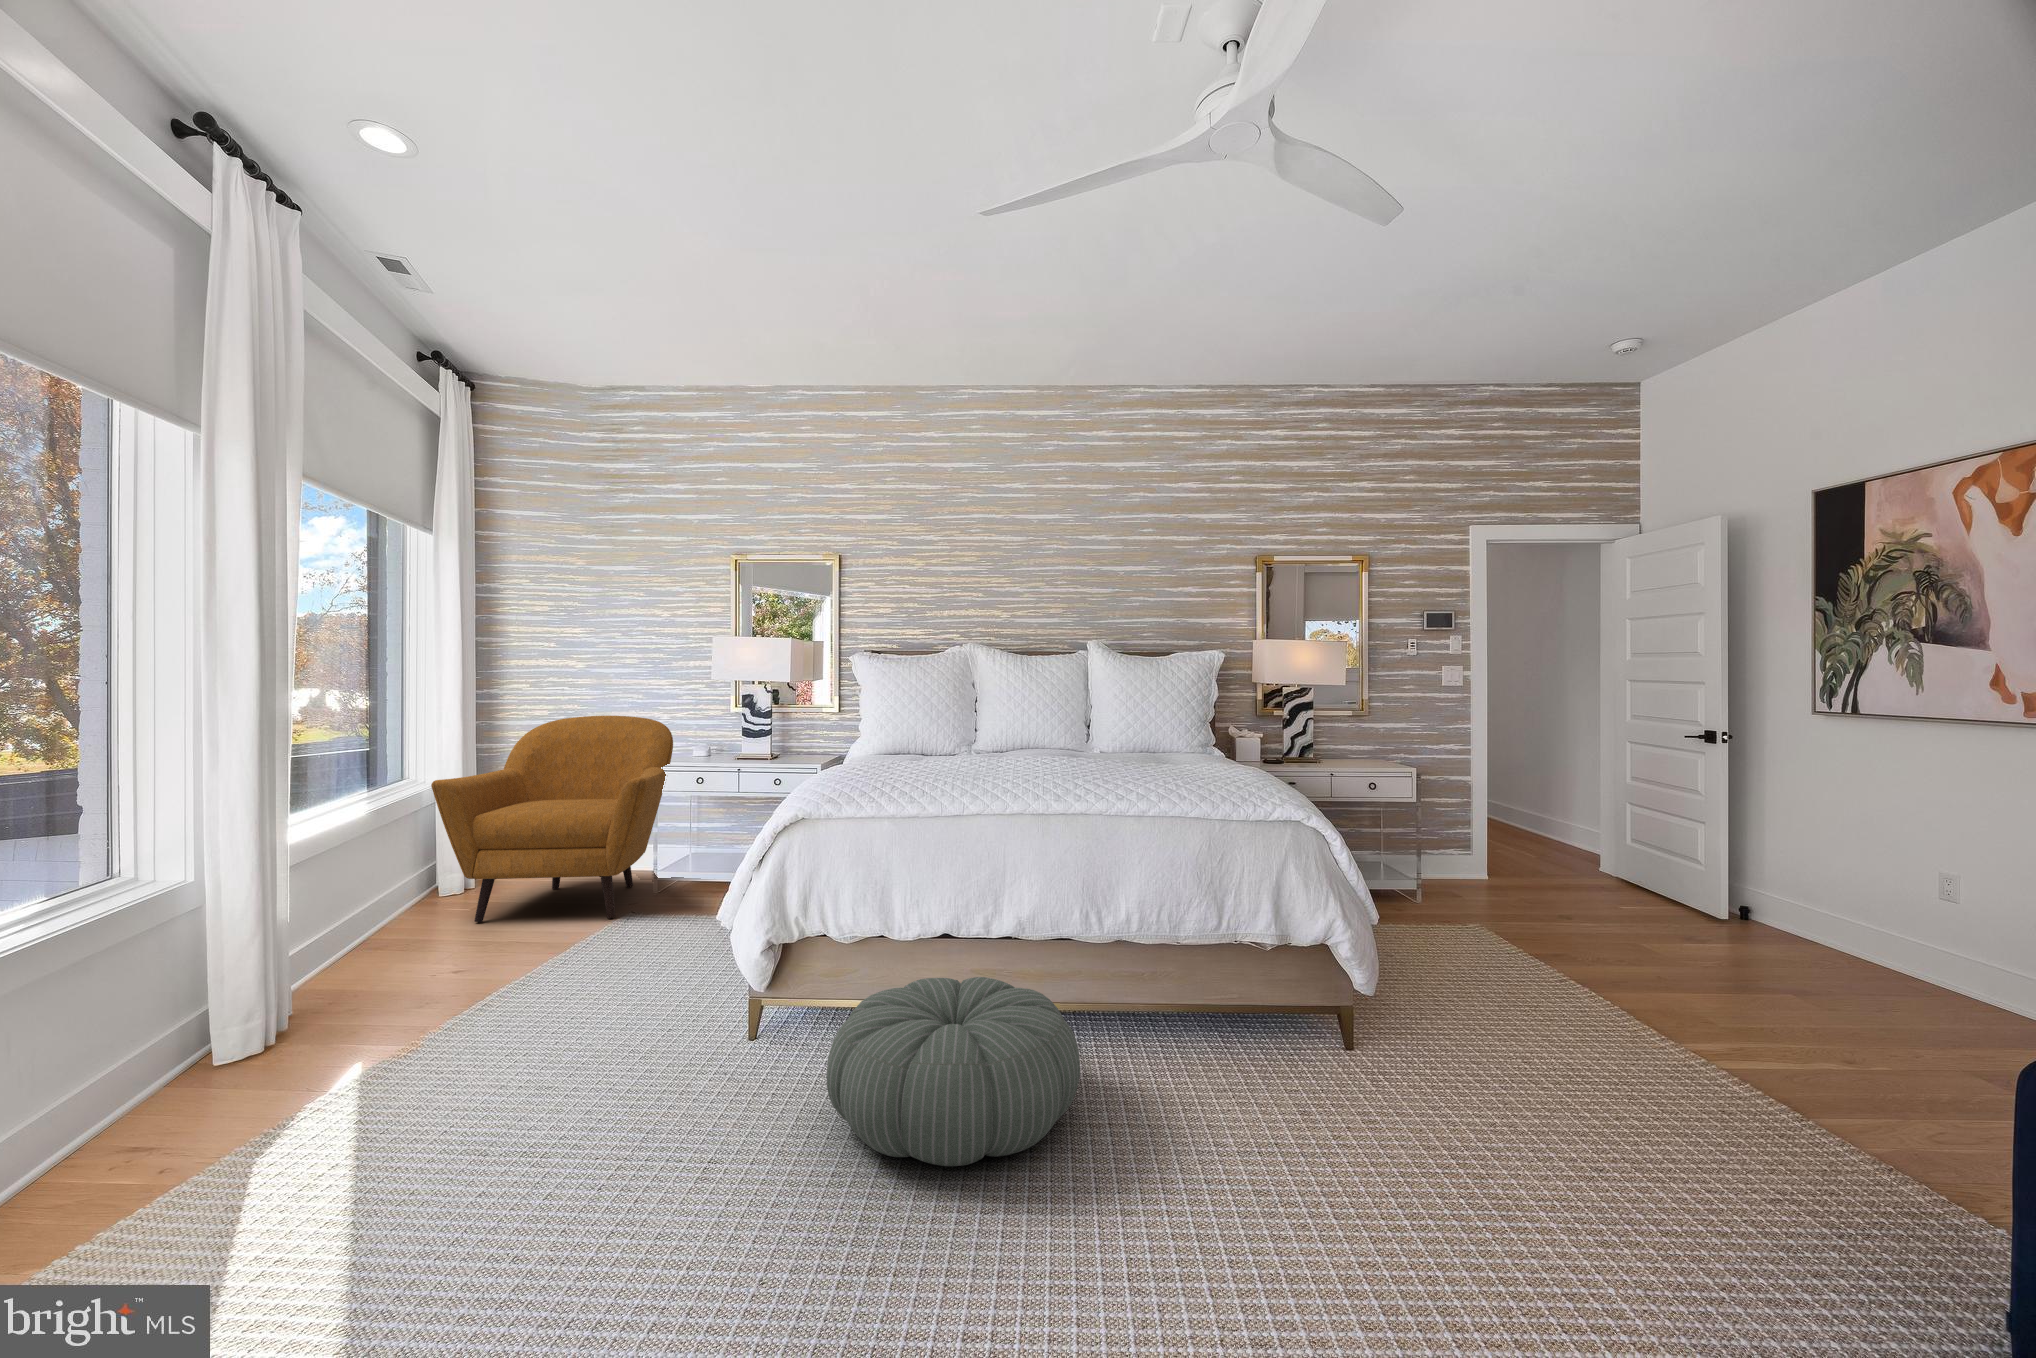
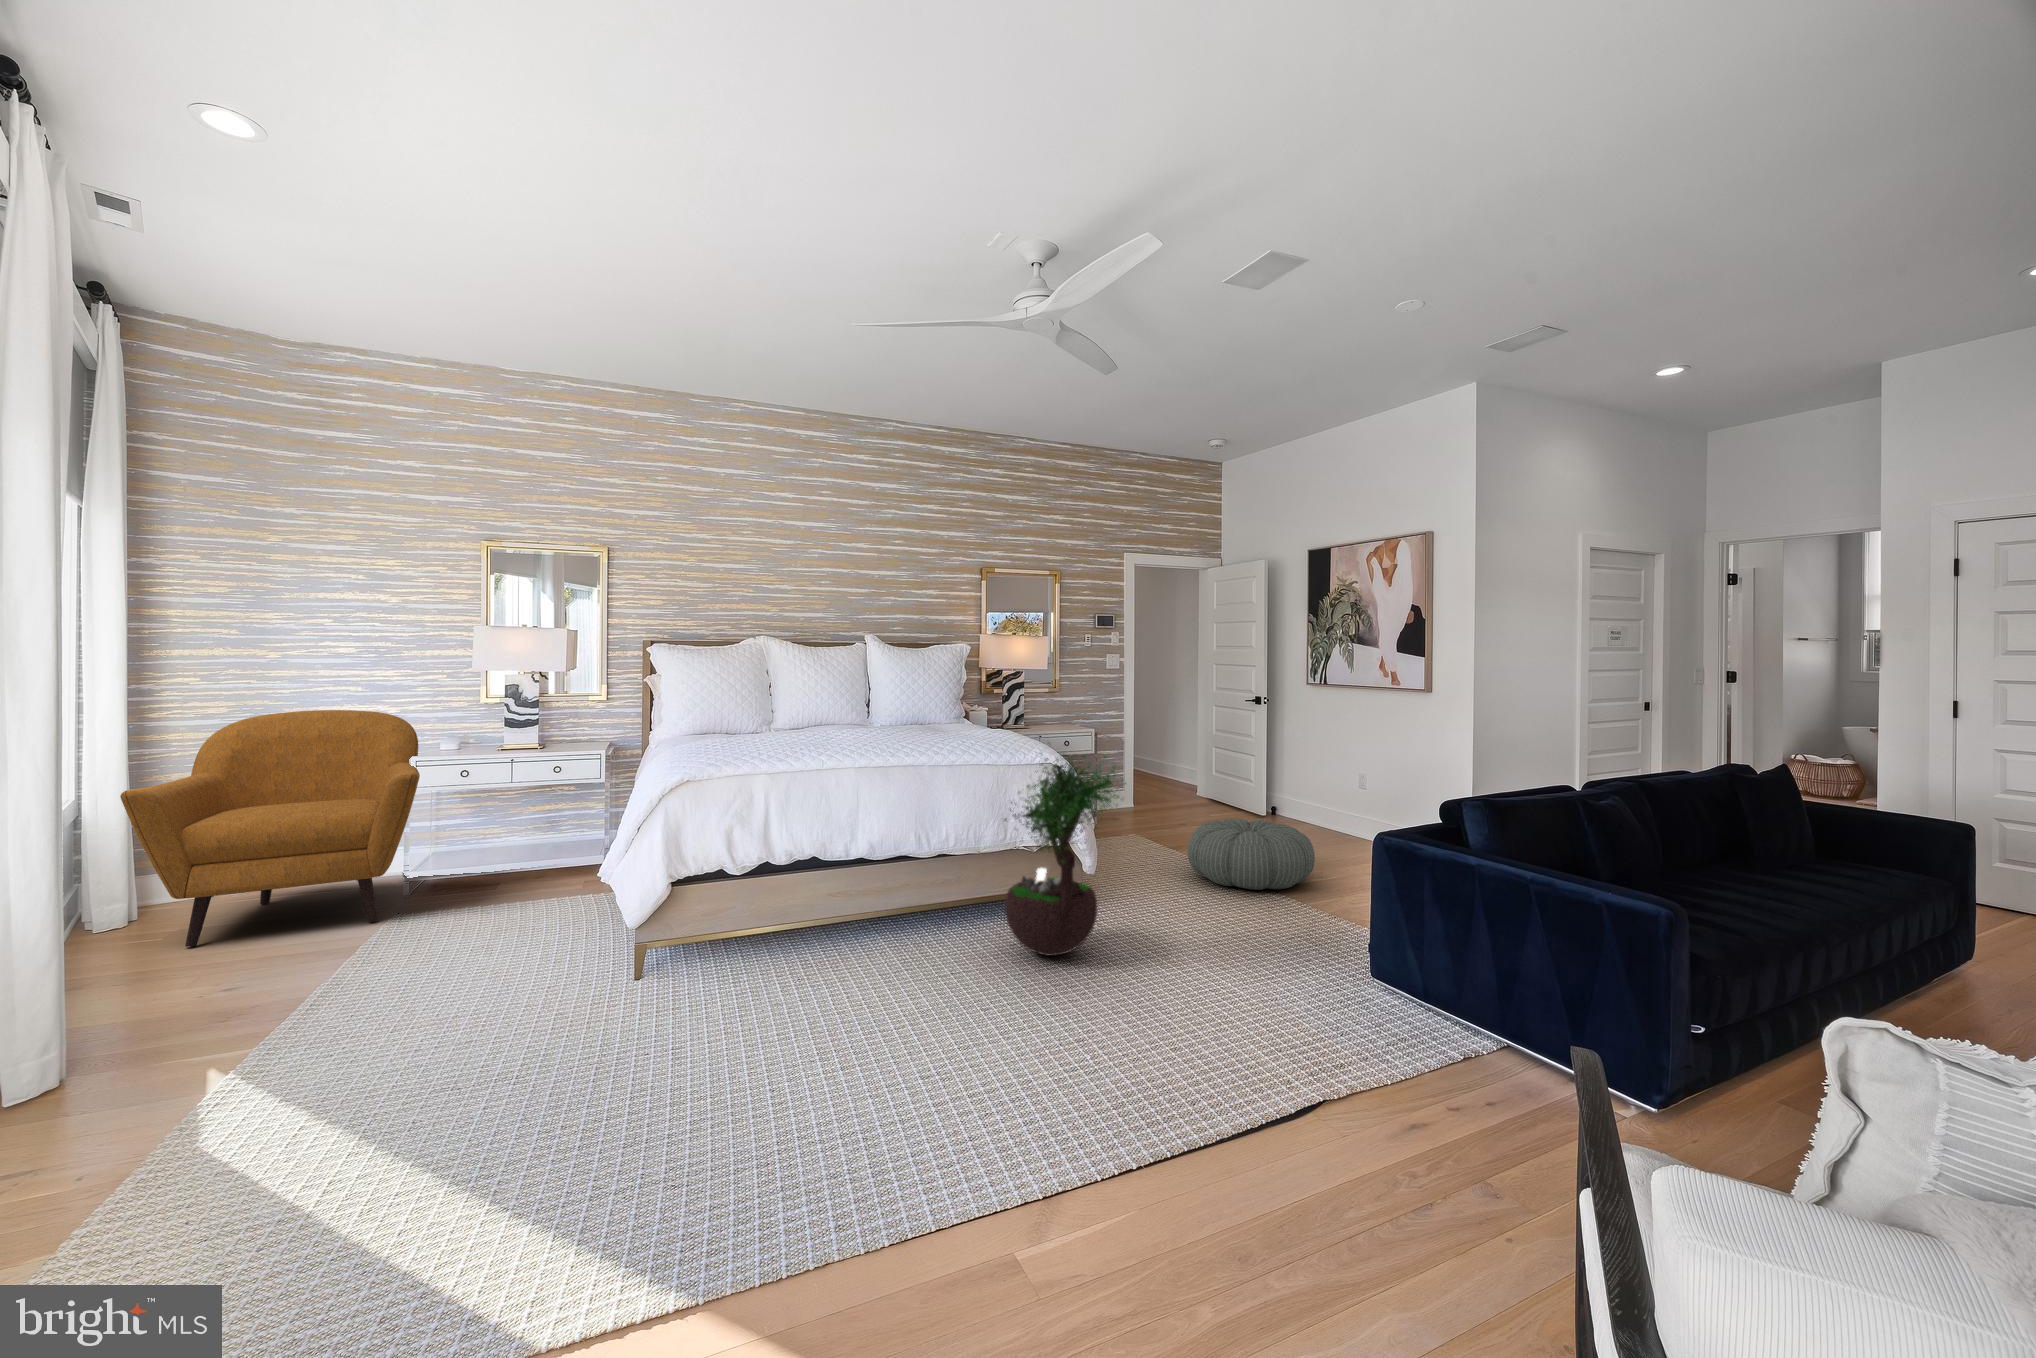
potted tree: none [1184,781,1380,1095] -> present [1005,753,1126,956]
pouf: present [826,977,1080,1166] -> present [1188,819,1315,890]

